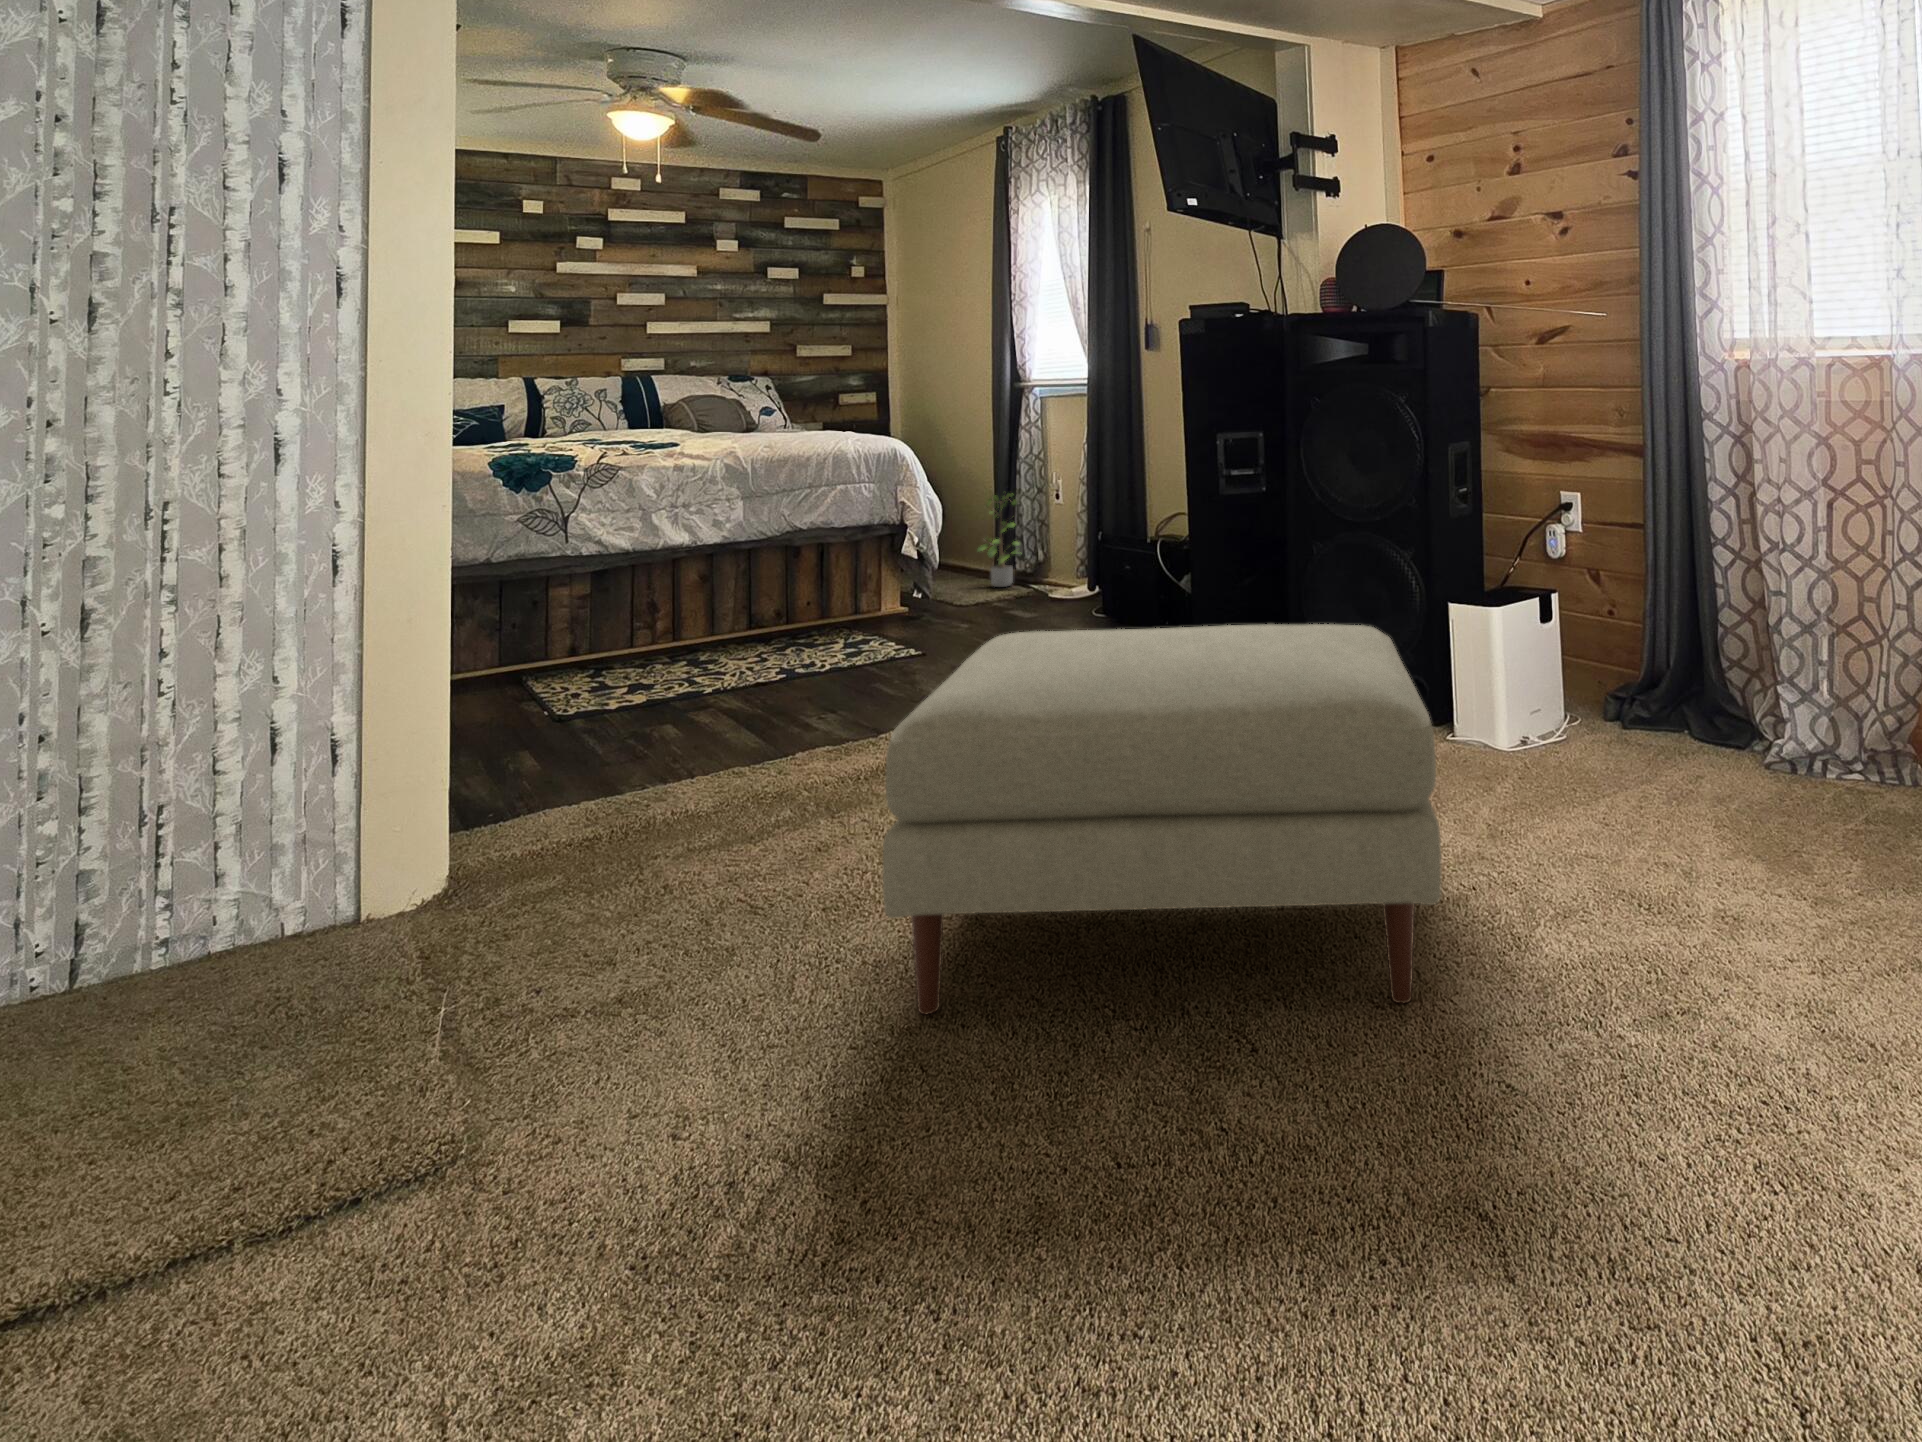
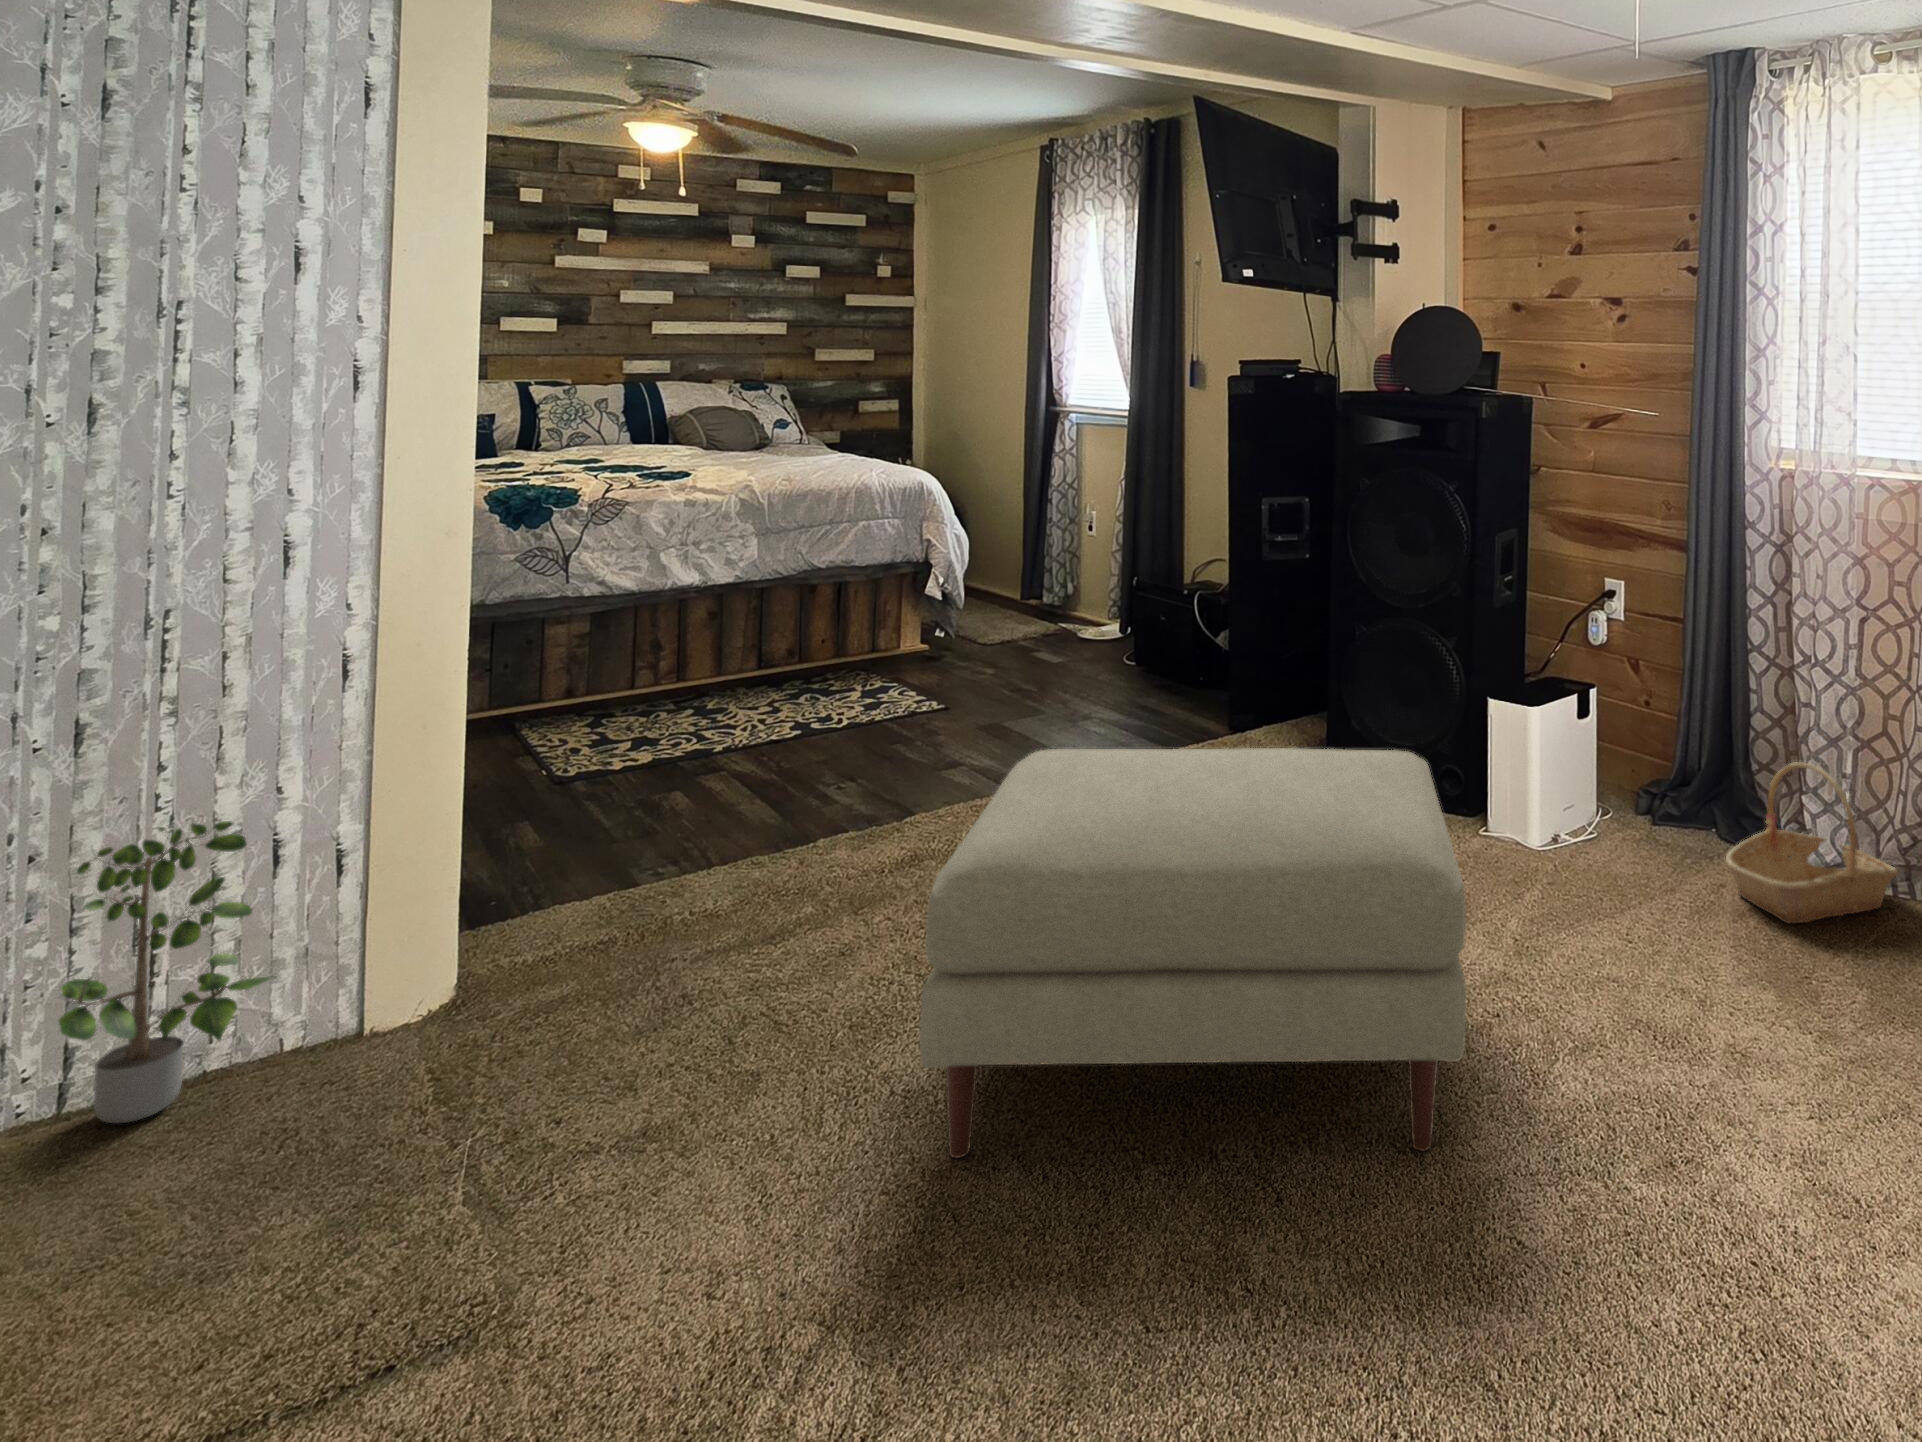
potted plant: present [978,494,1019,587] -> present [59,821,272,1123]
basket: none [1700,644,1883,803] -> present [1726,762,1898,924]

